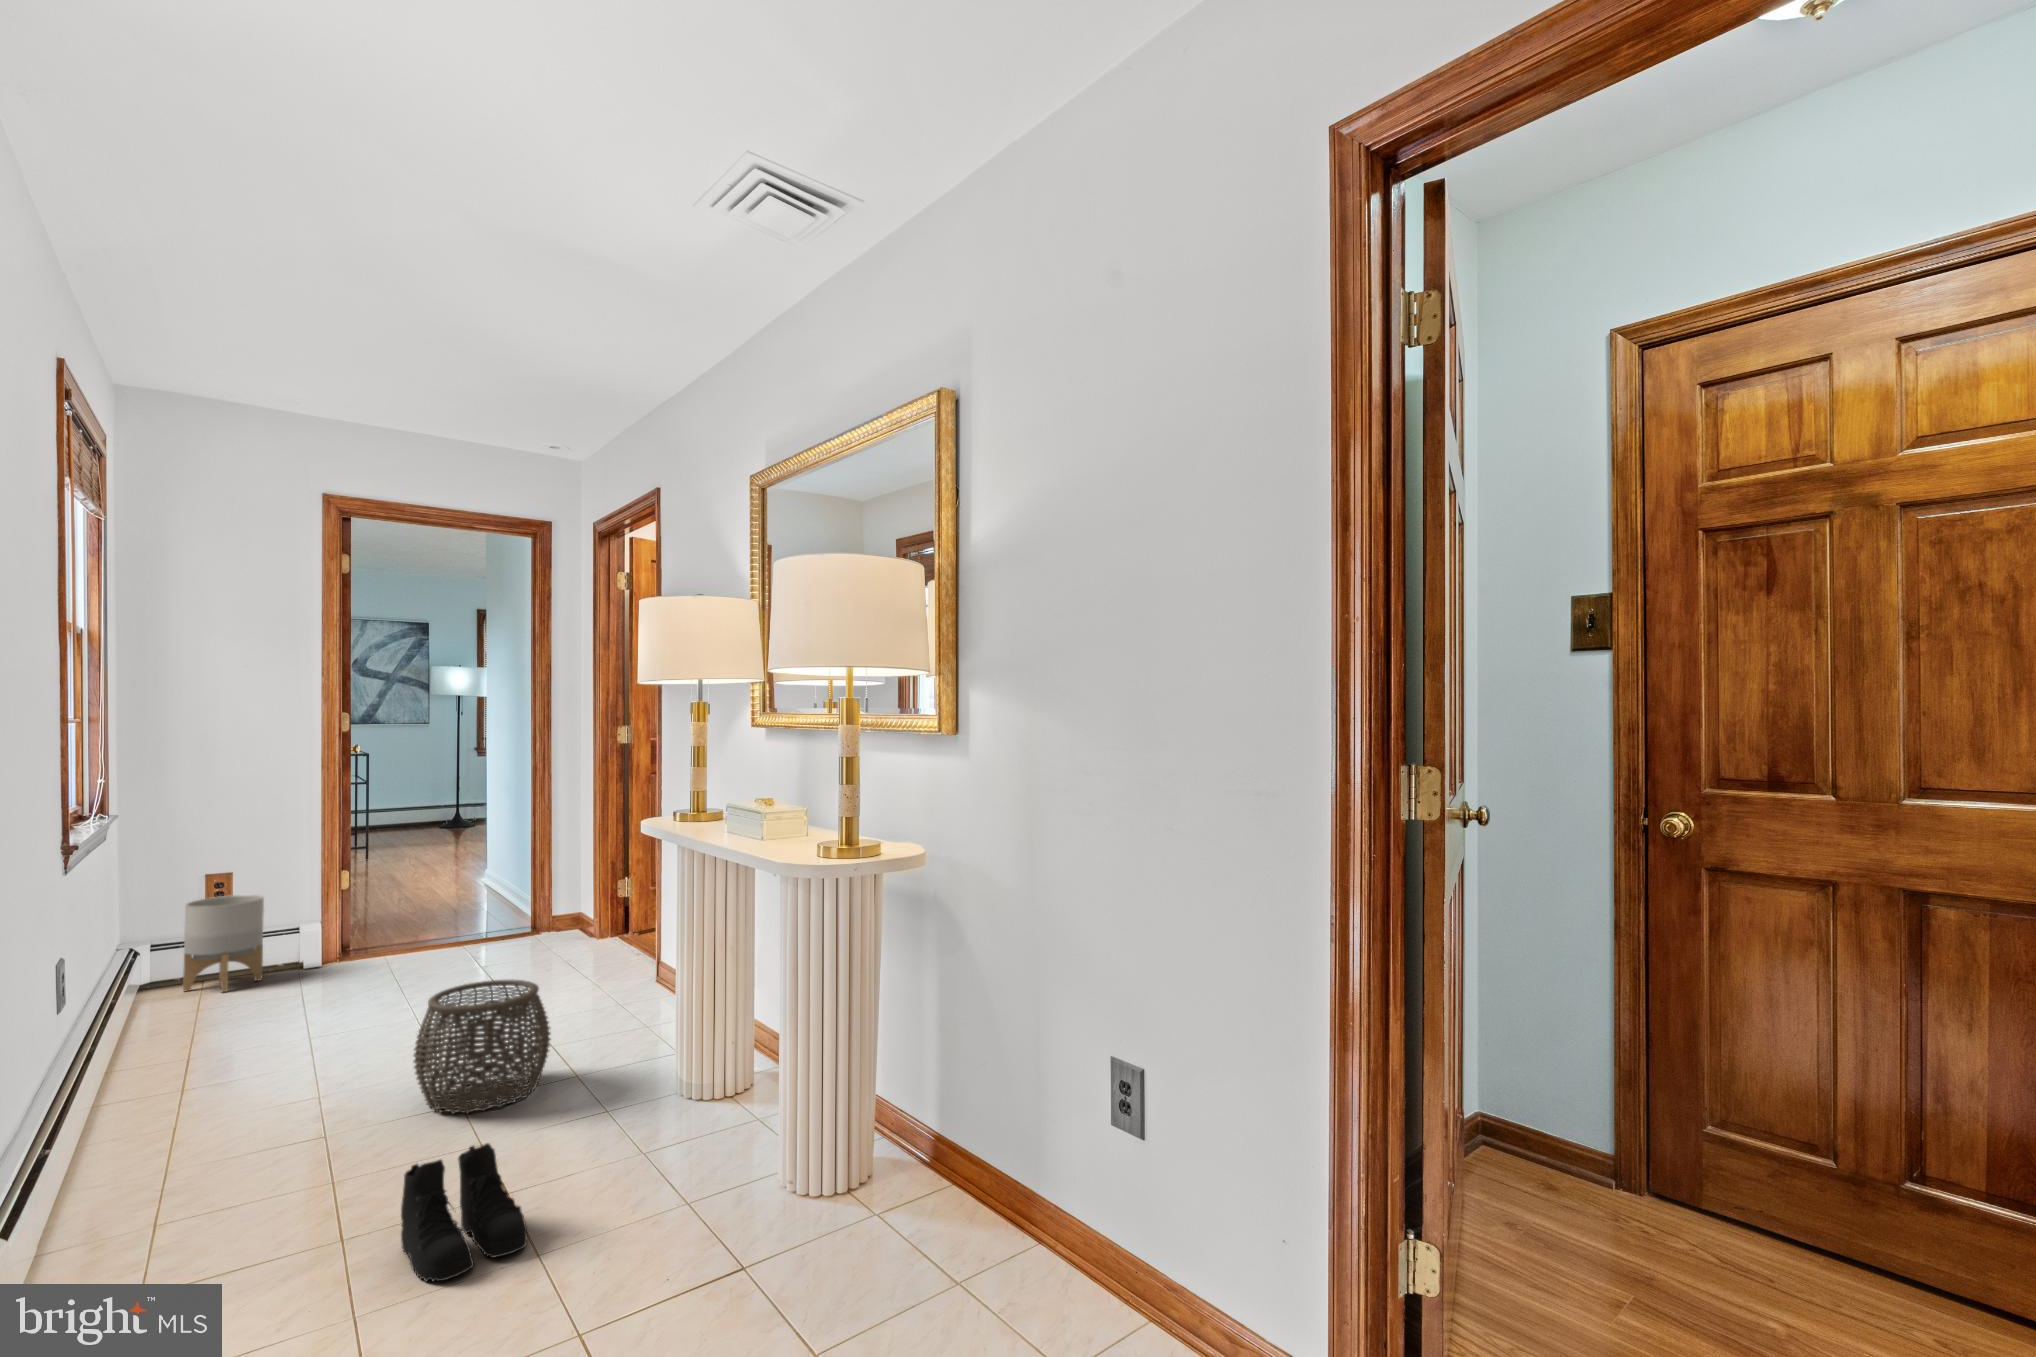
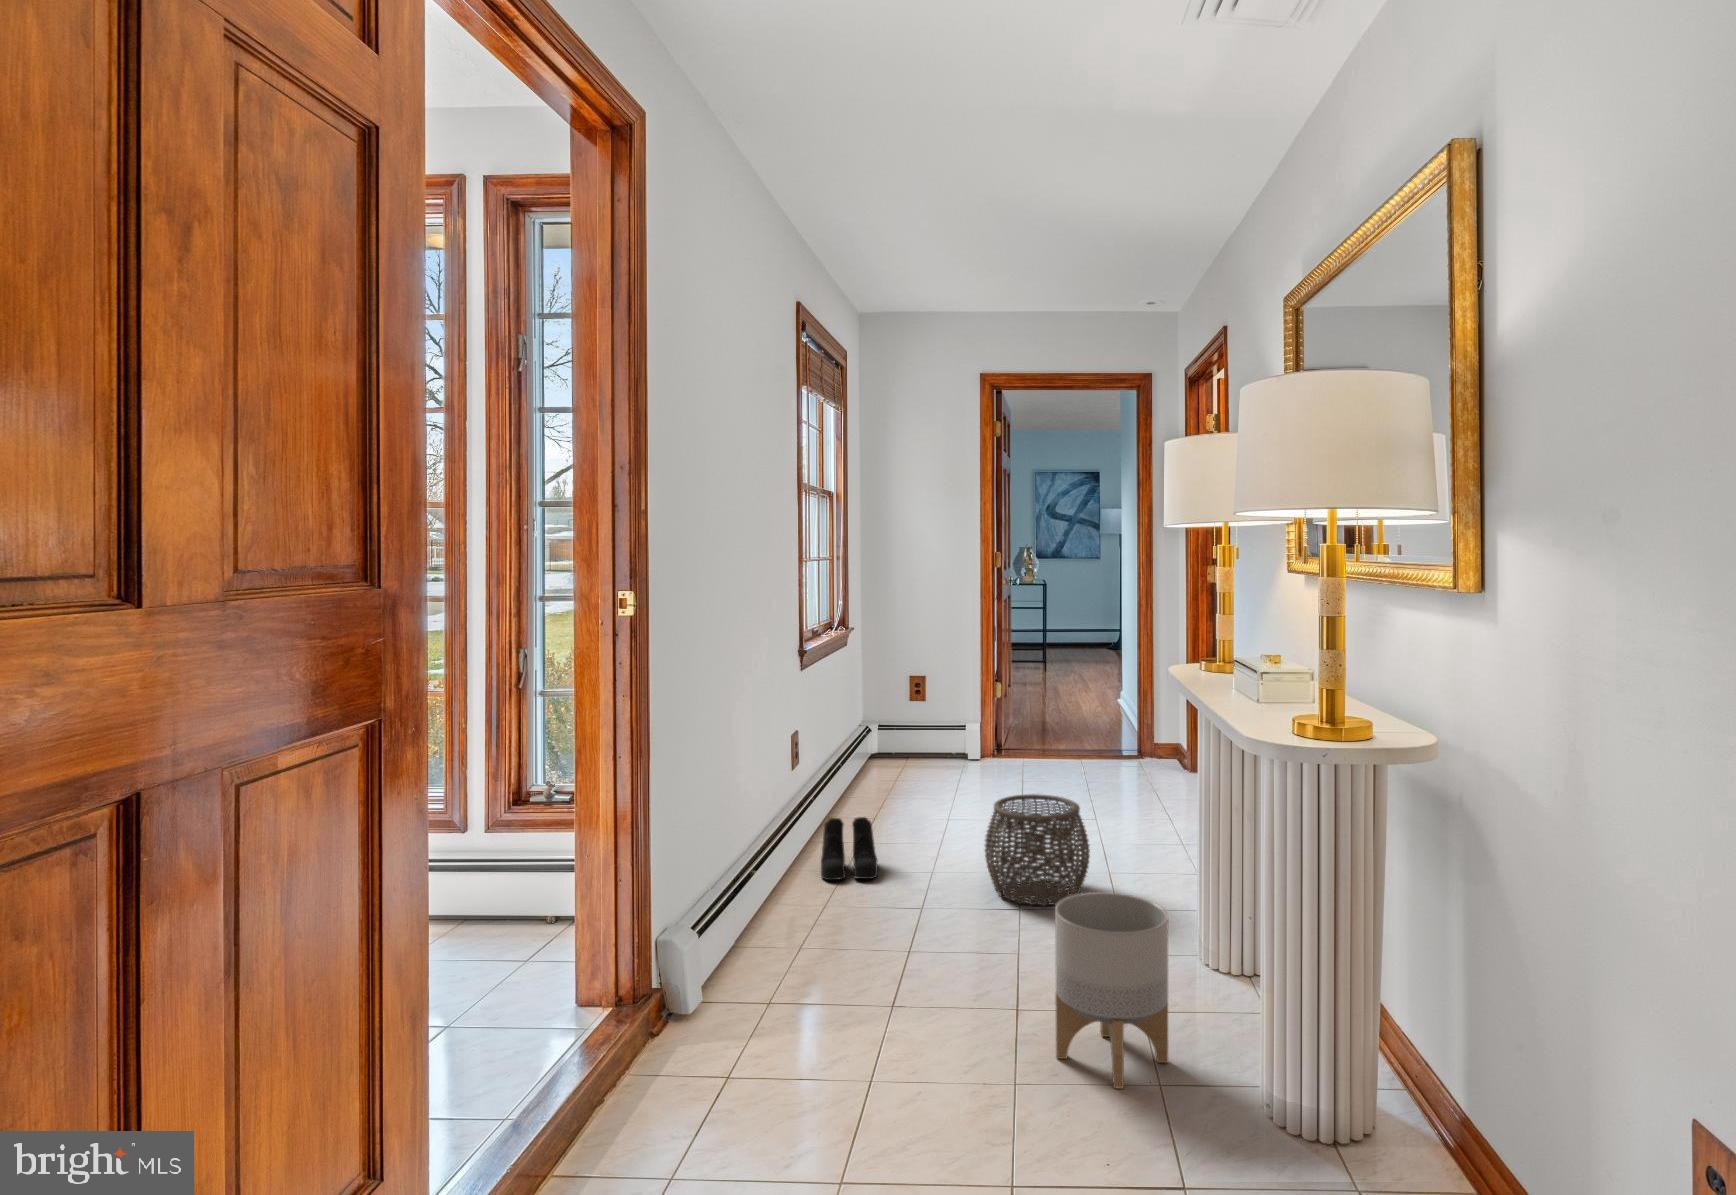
planter: present [183,895,264,992] -> present [1055,892,1168,1089]
boots: present [401,1143,527,1281] -> present [821,817,878,880]

